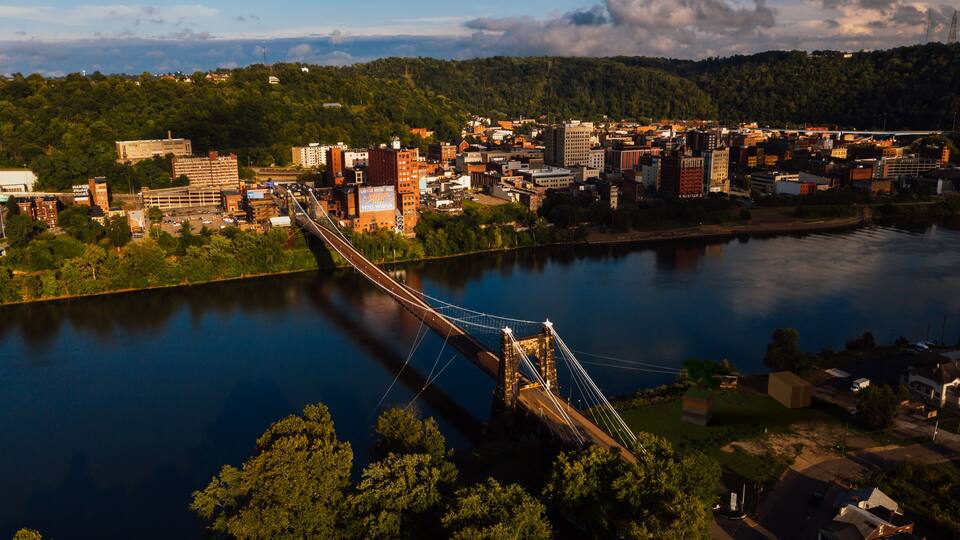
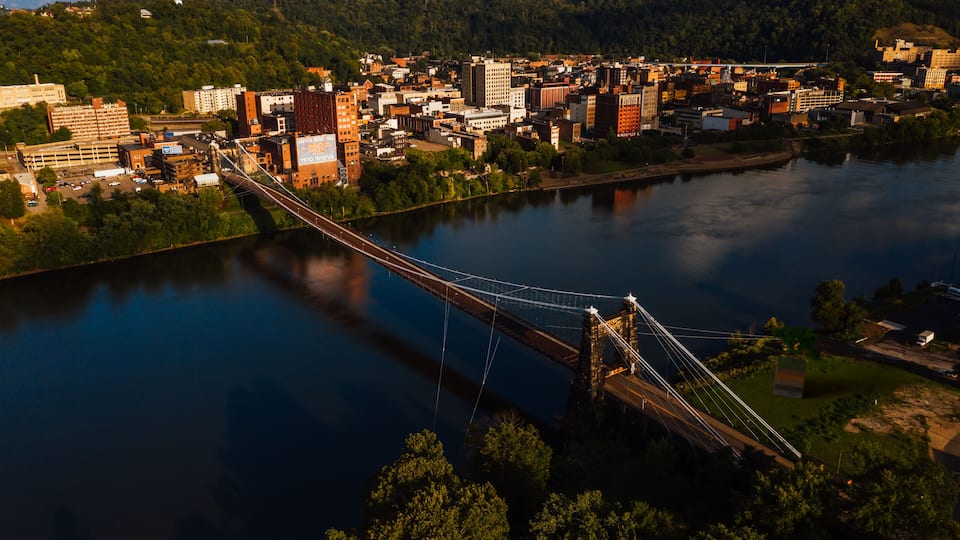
cardboard box: present [768,371,812,409] -> none [839,328,894,370]

